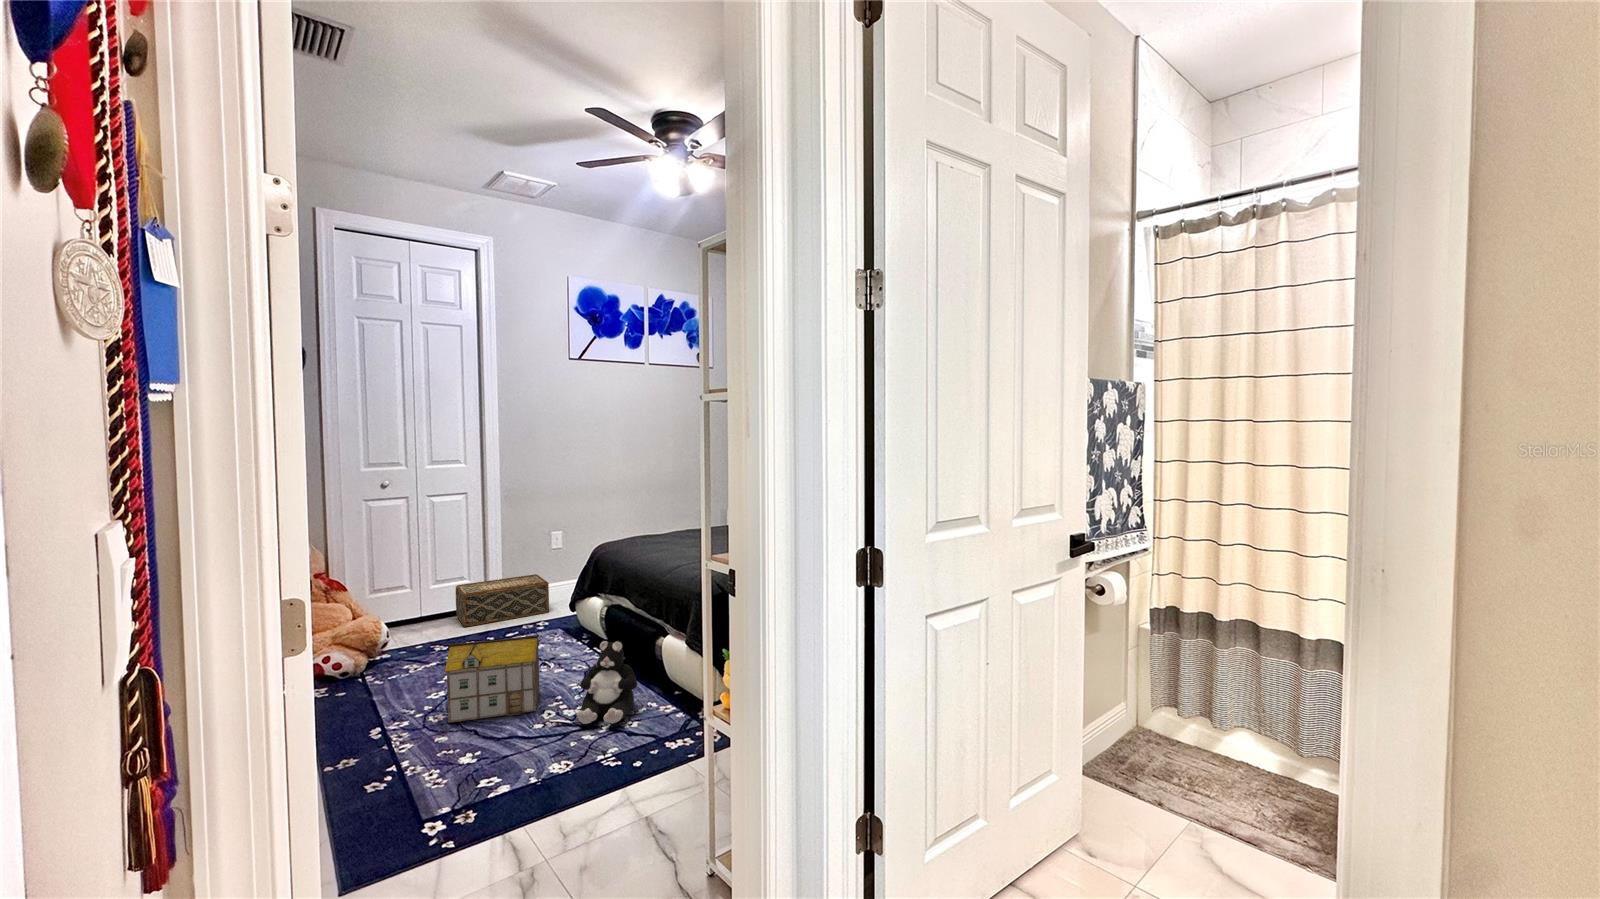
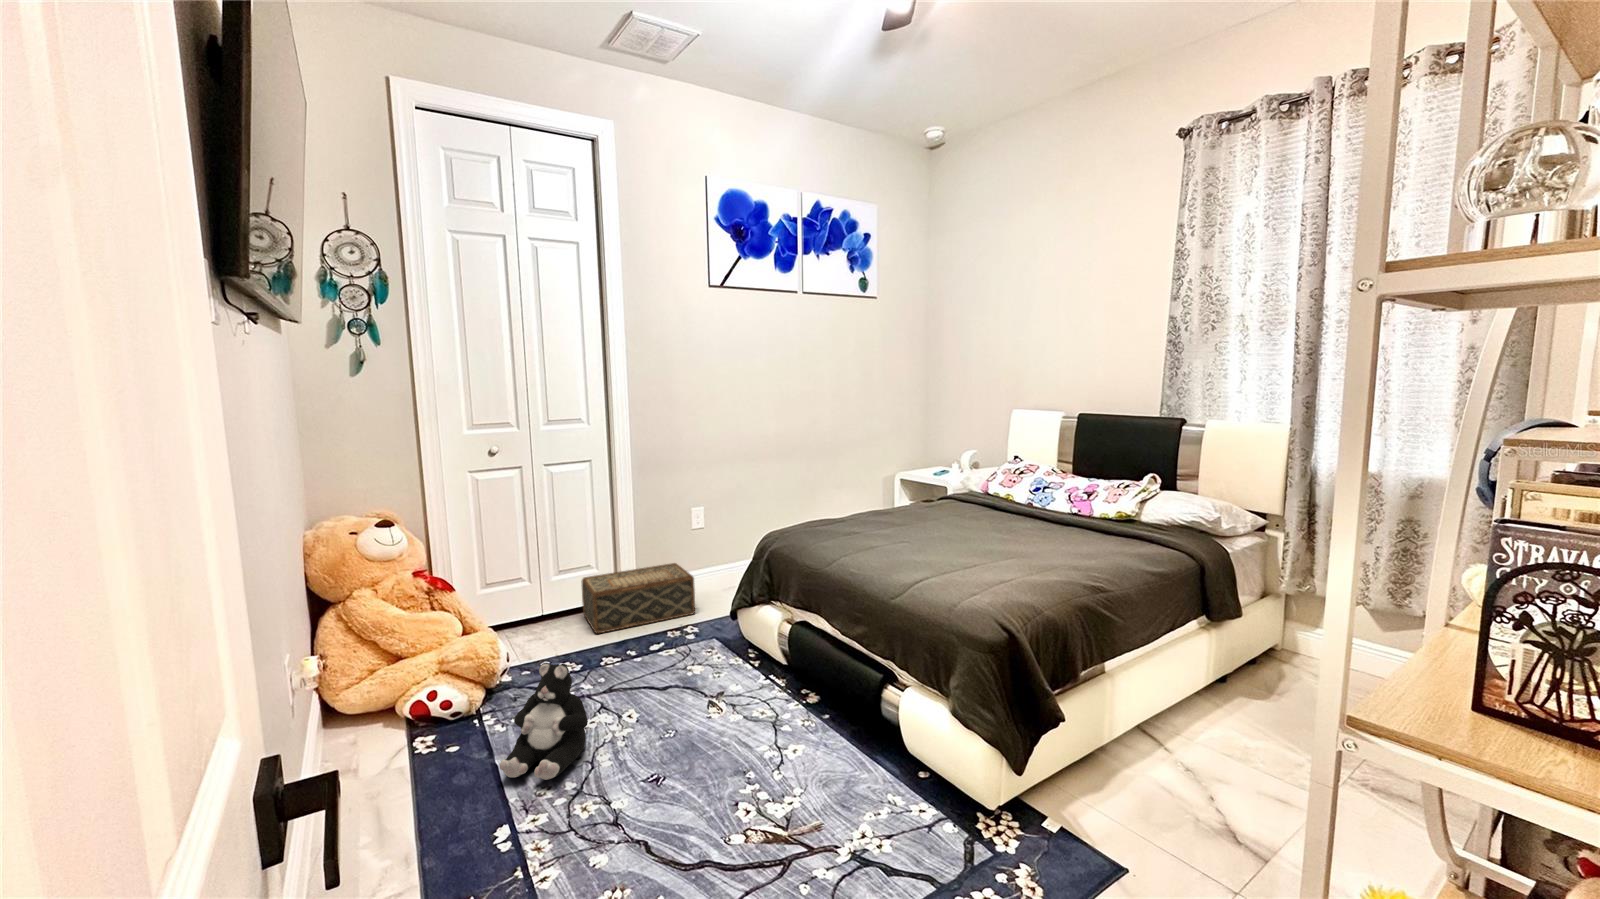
toy house: present [445,635,540,723] -> none [597,688,725,821]
plush toy: present [577,641,637,724] -> present [500,663,588,780]

